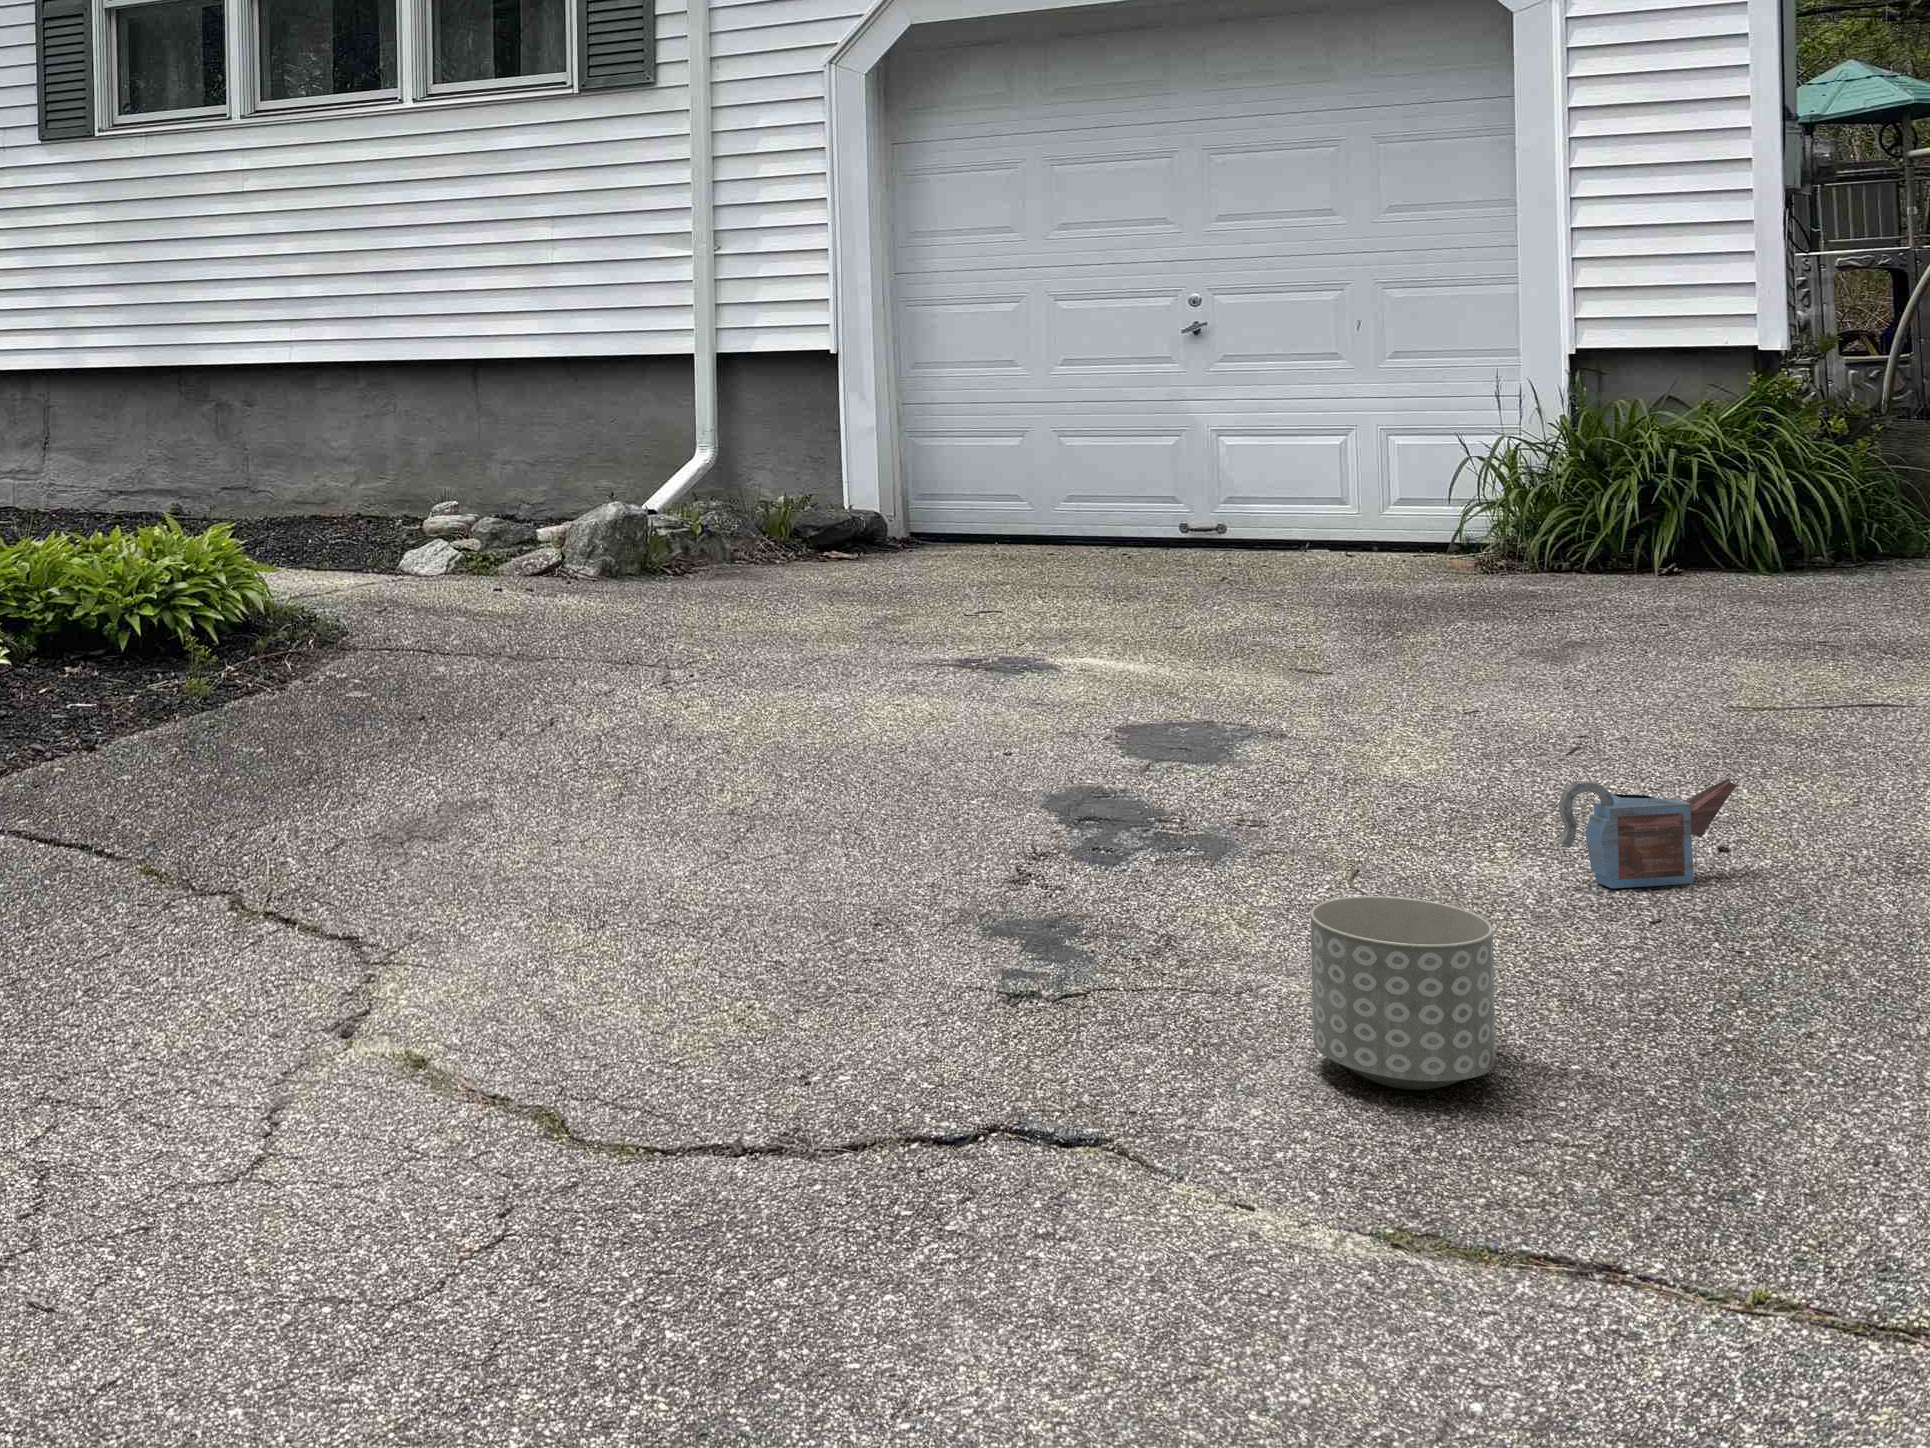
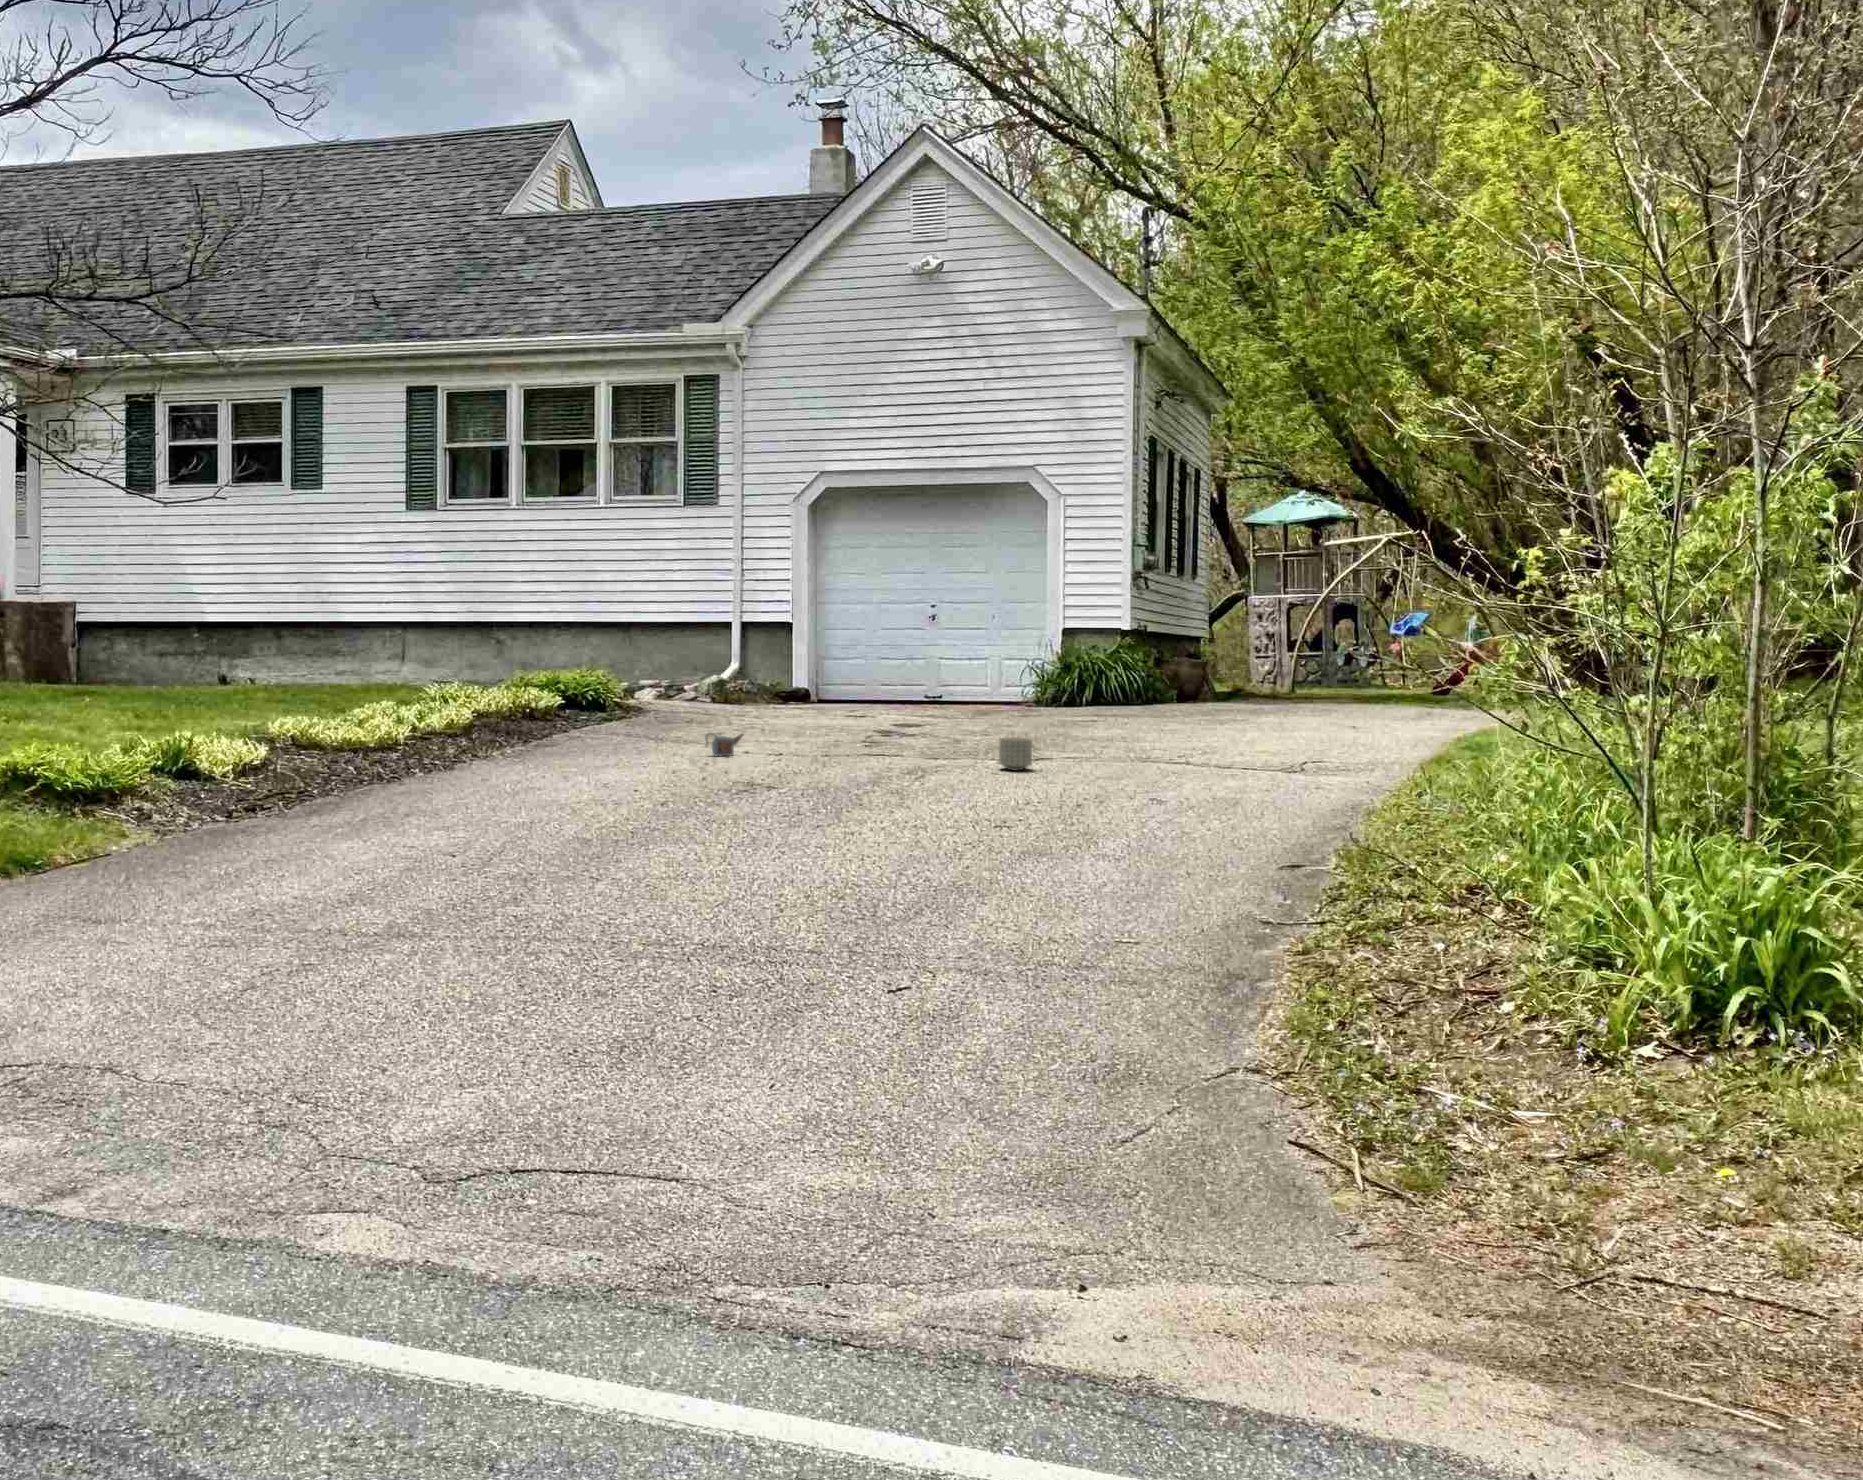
watering can: present [1558,779,1737,888] -> present [706,733,744,756]

